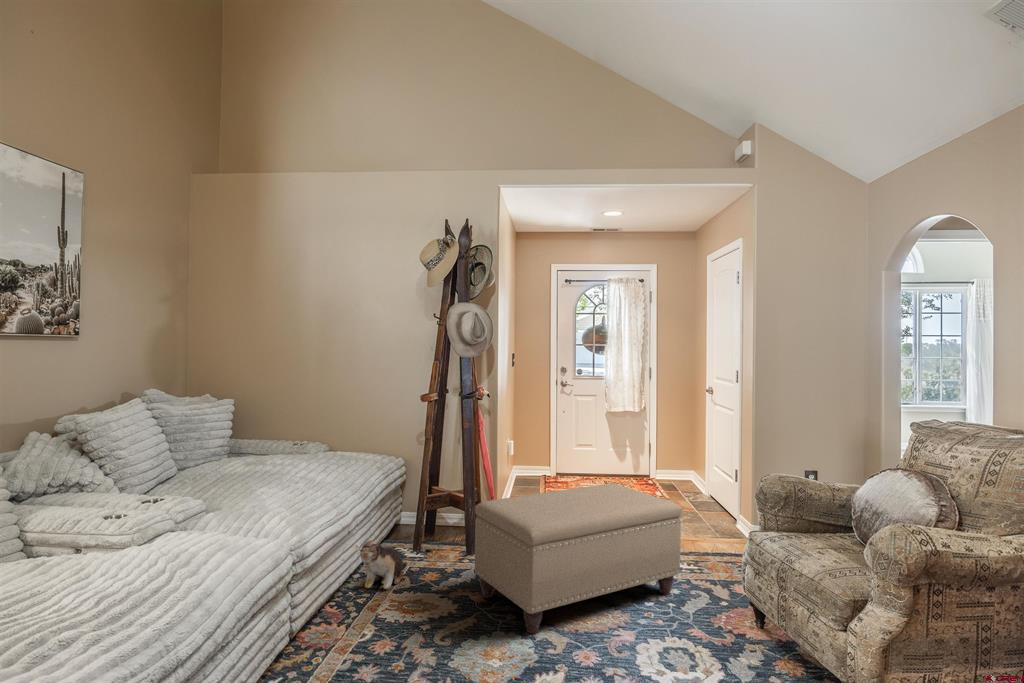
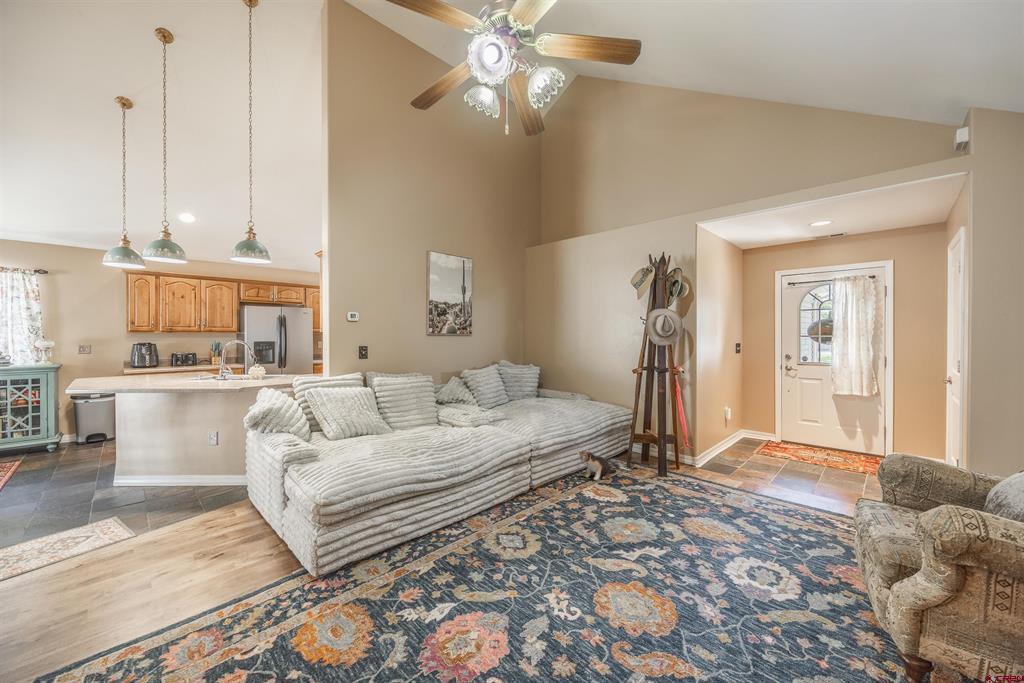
ottoman: present [475,484,682,634] -> none [644,438,818,539]

